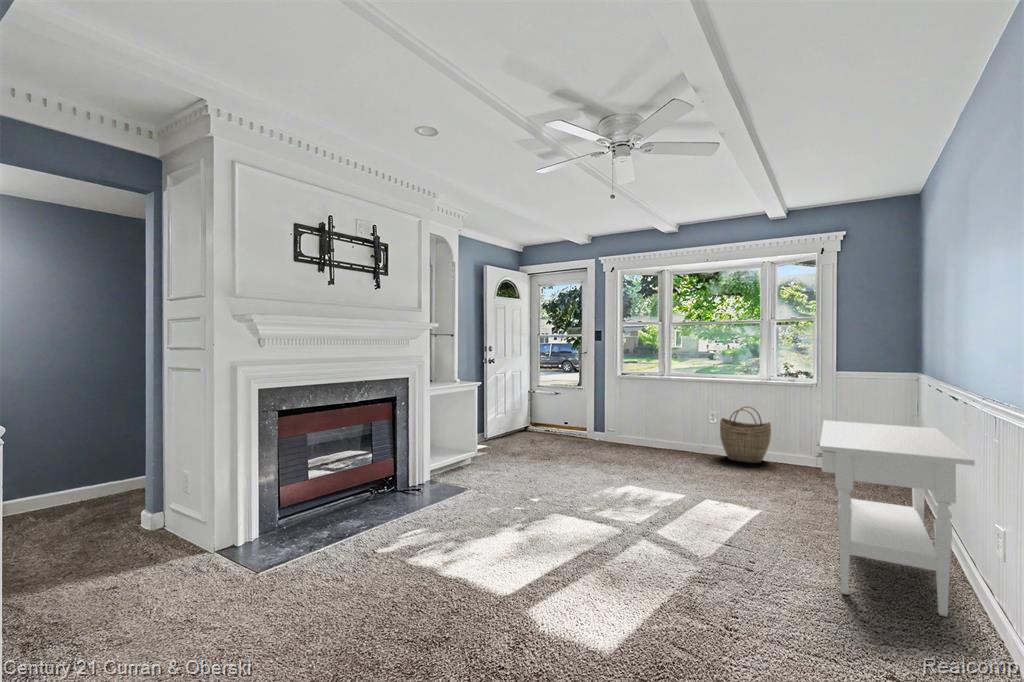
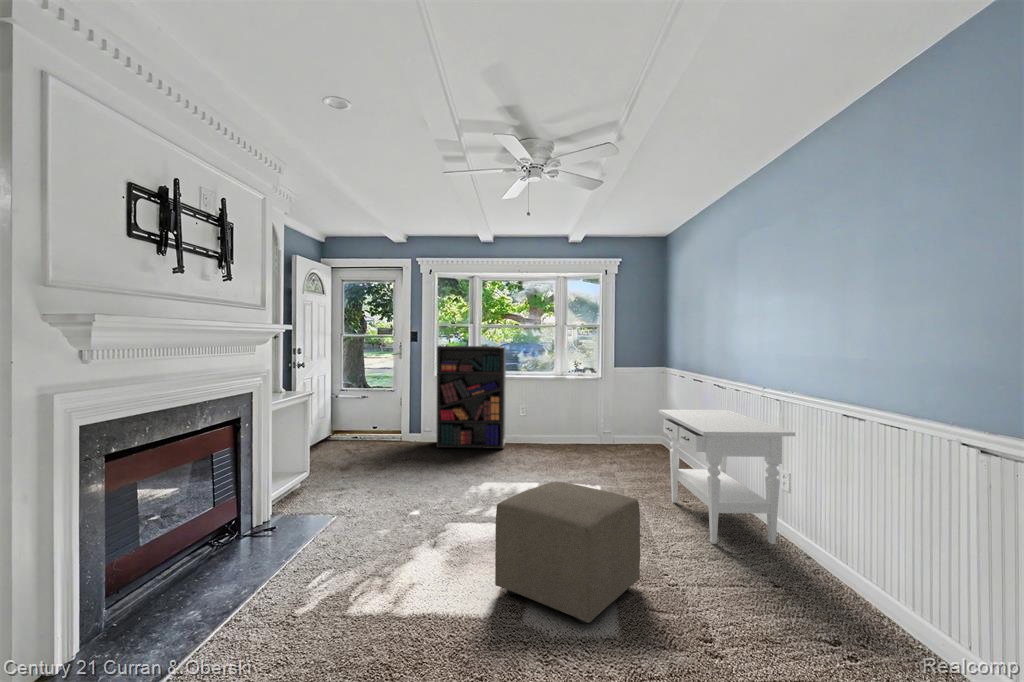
bookshelf: none [615,344,693,456] -> present [436,346,506,449]
woven basket: present [720,406,771,463] -> none [532,399,573,448]
ottoman: none [538,480,690,621] -> present [495,481,640,623]

